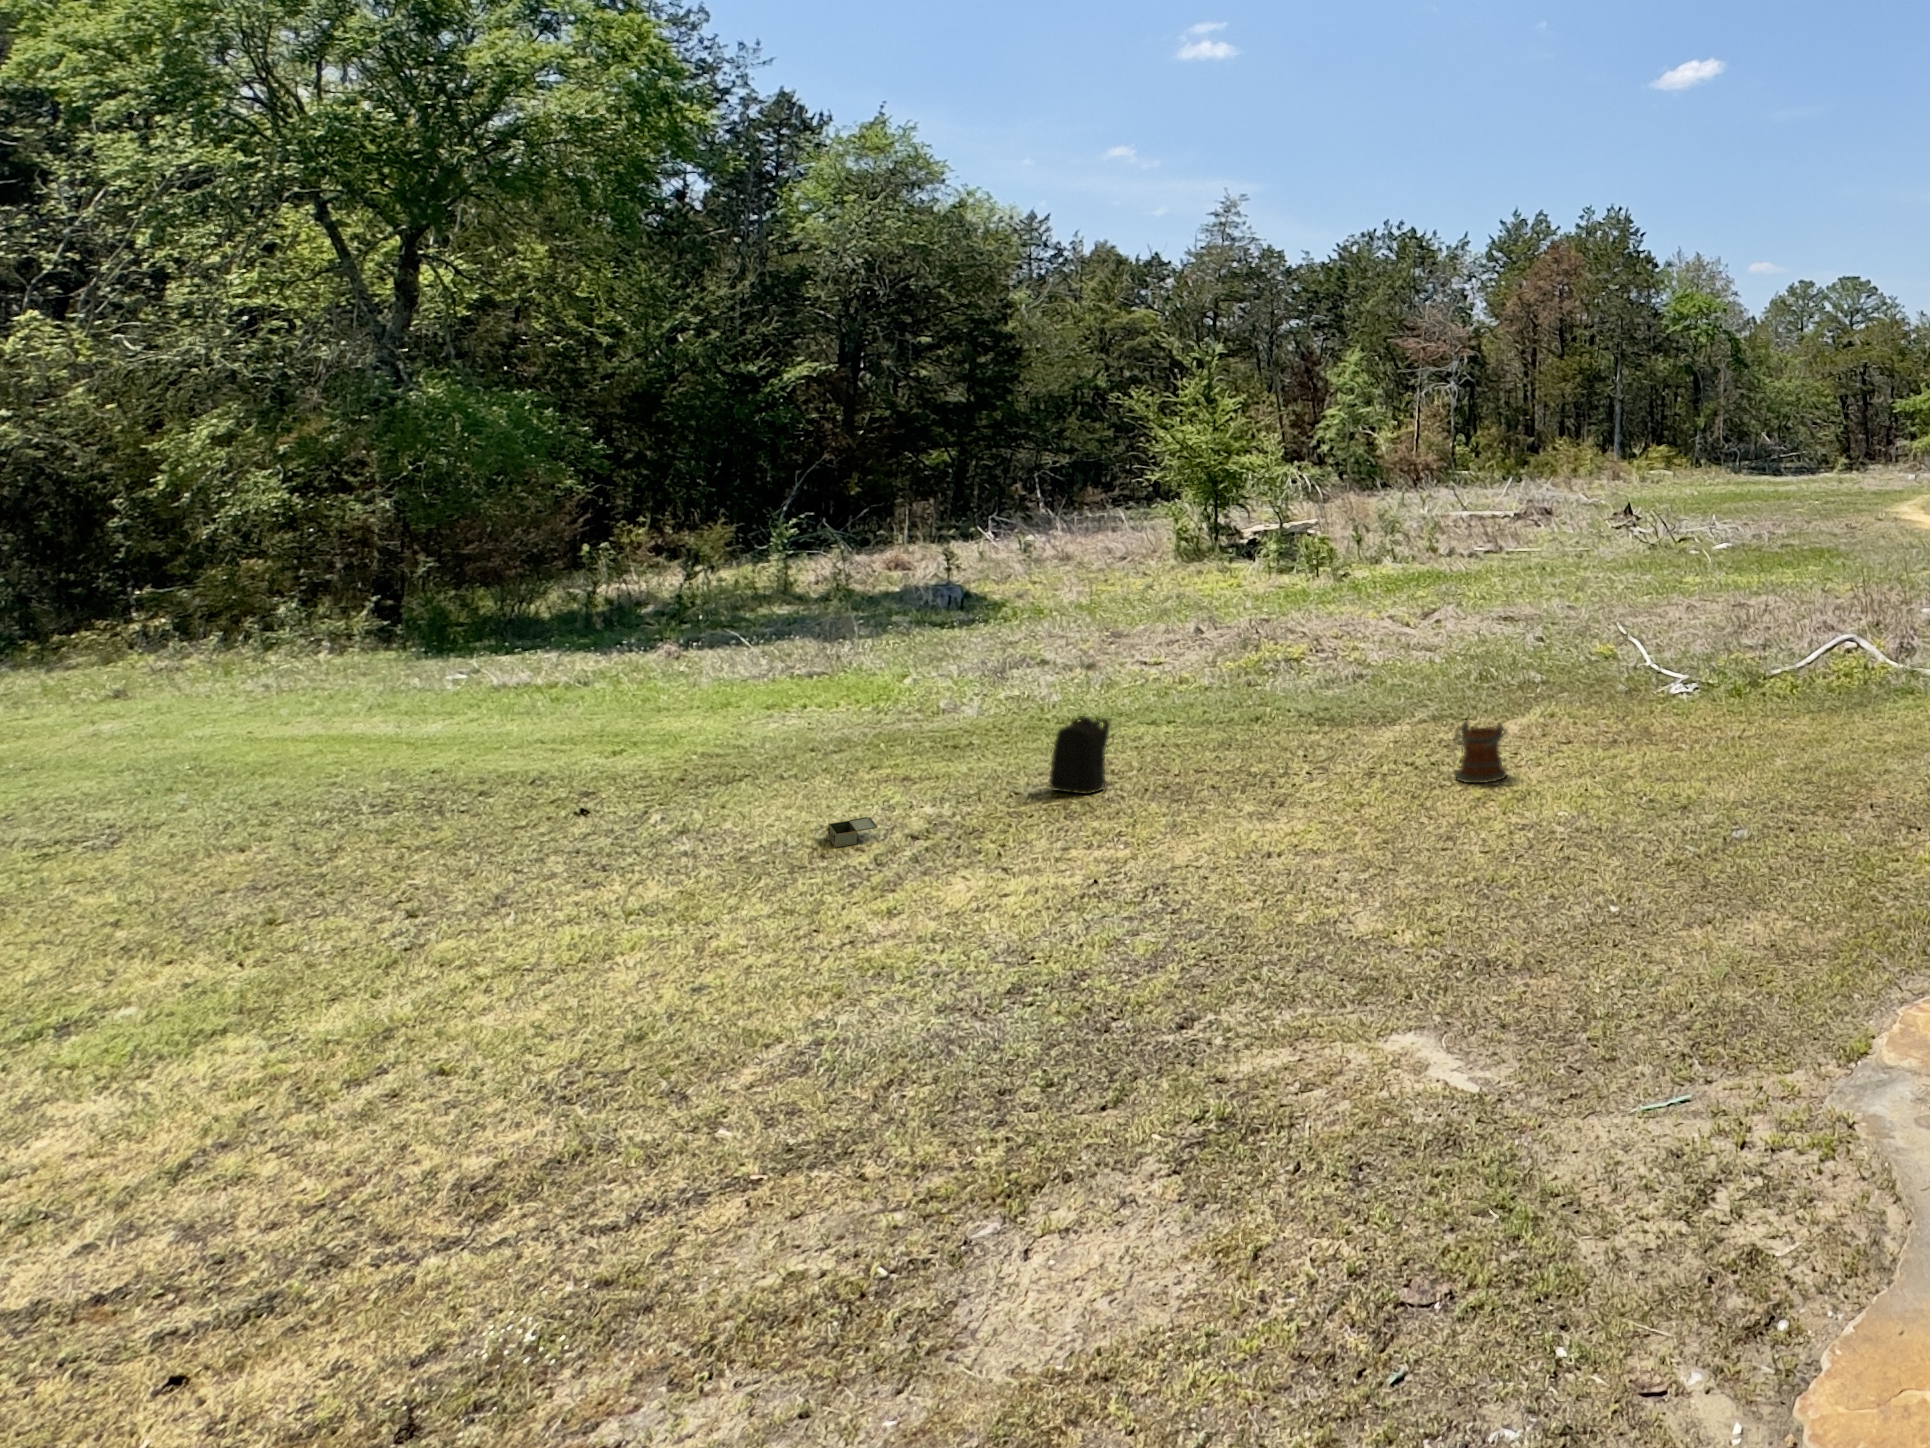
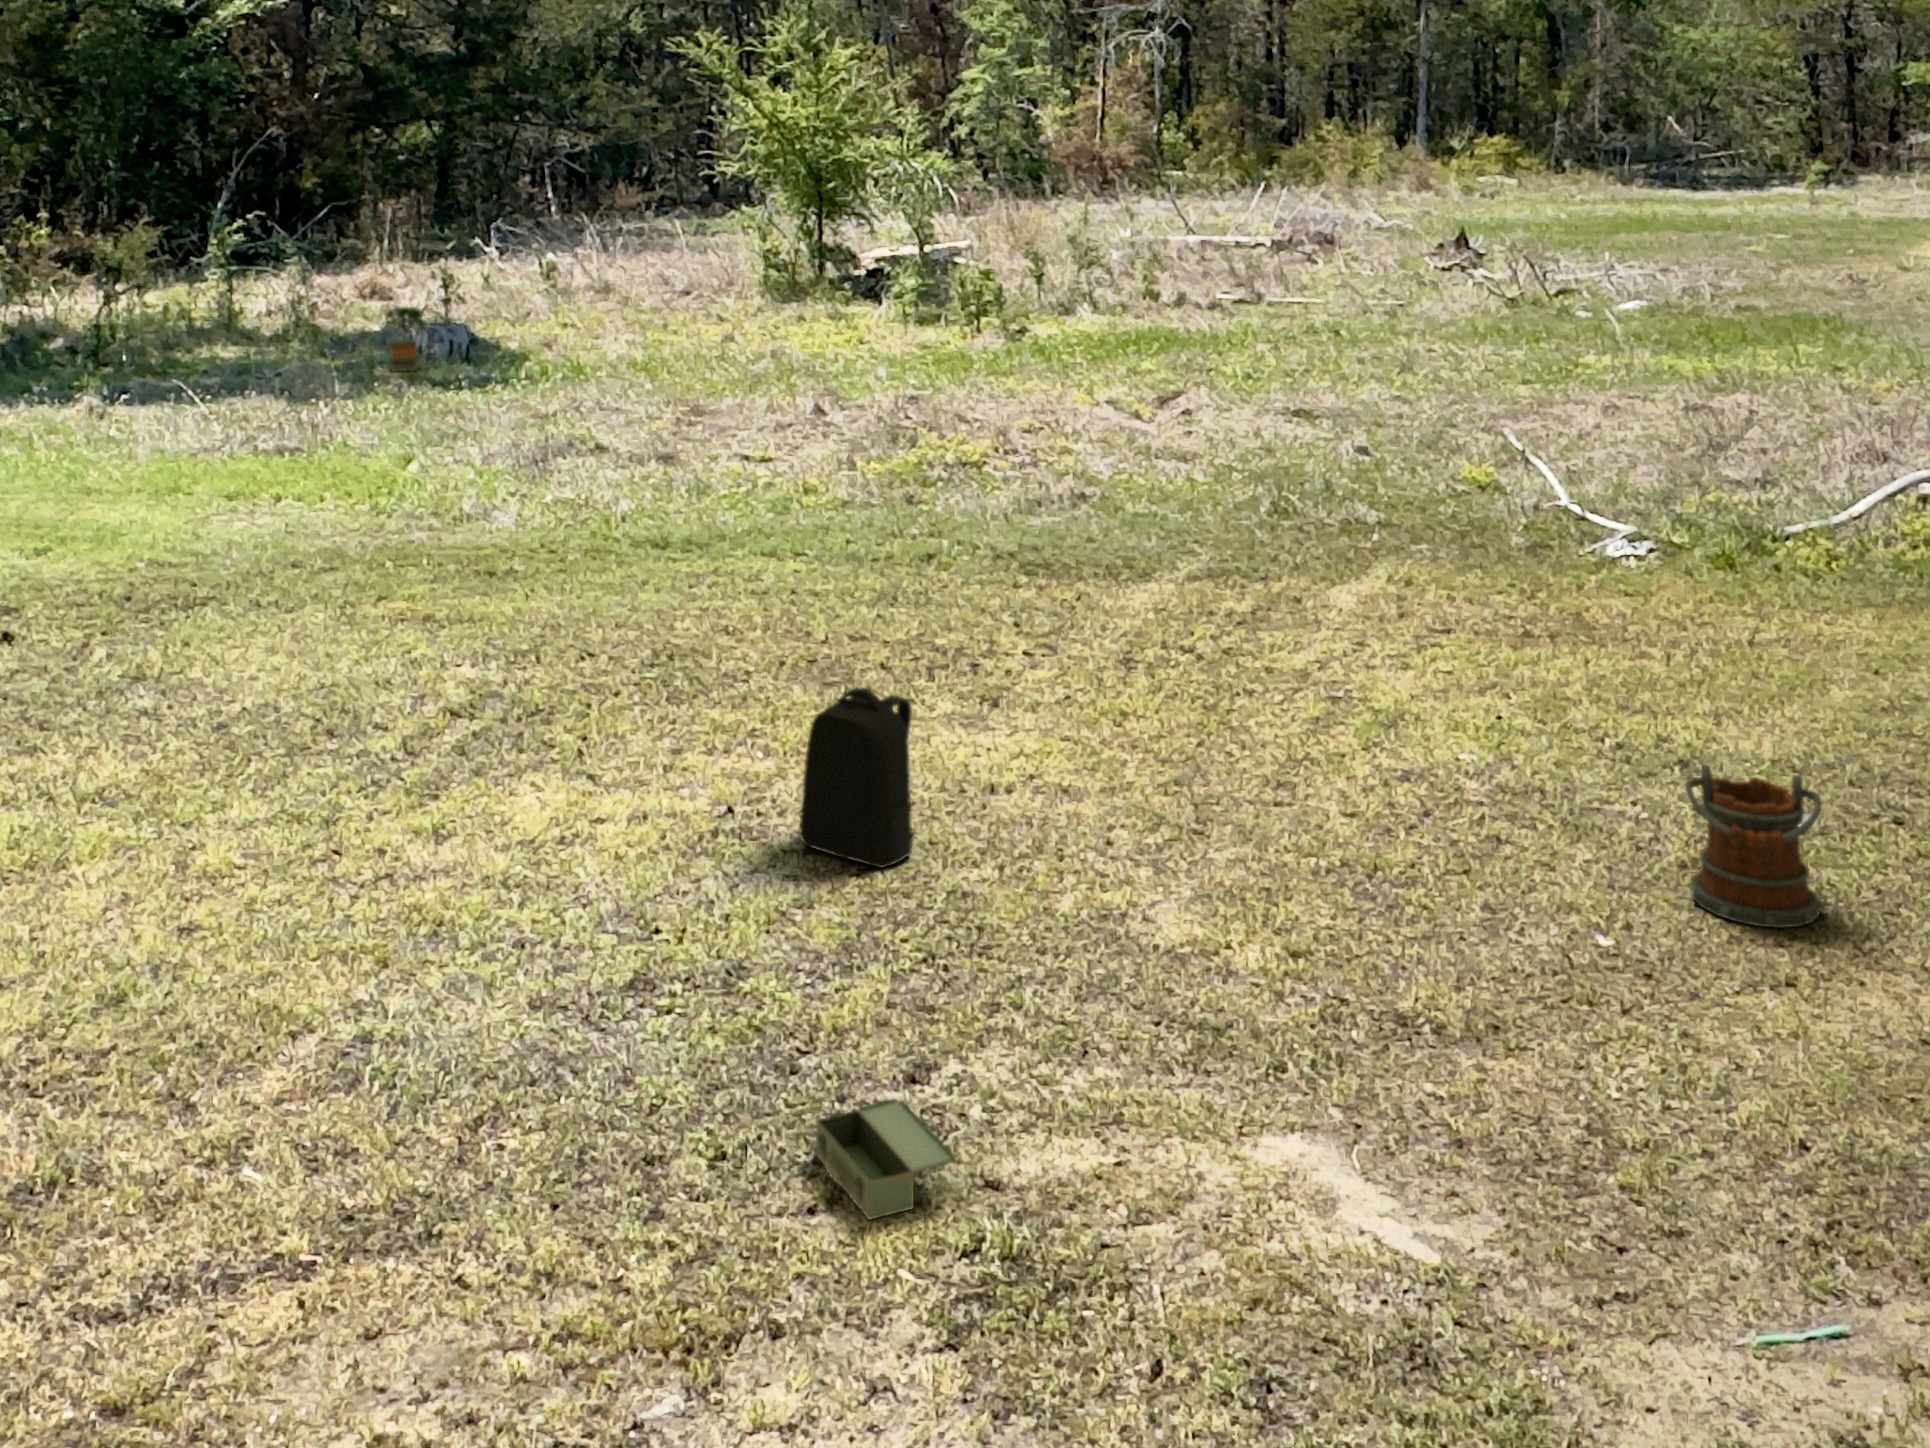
potted tree: none [892,569,925,611] -> present [386,306,427,372]
toolbox: present [826,817,877,847] -> present [816,1099,956,1219]

